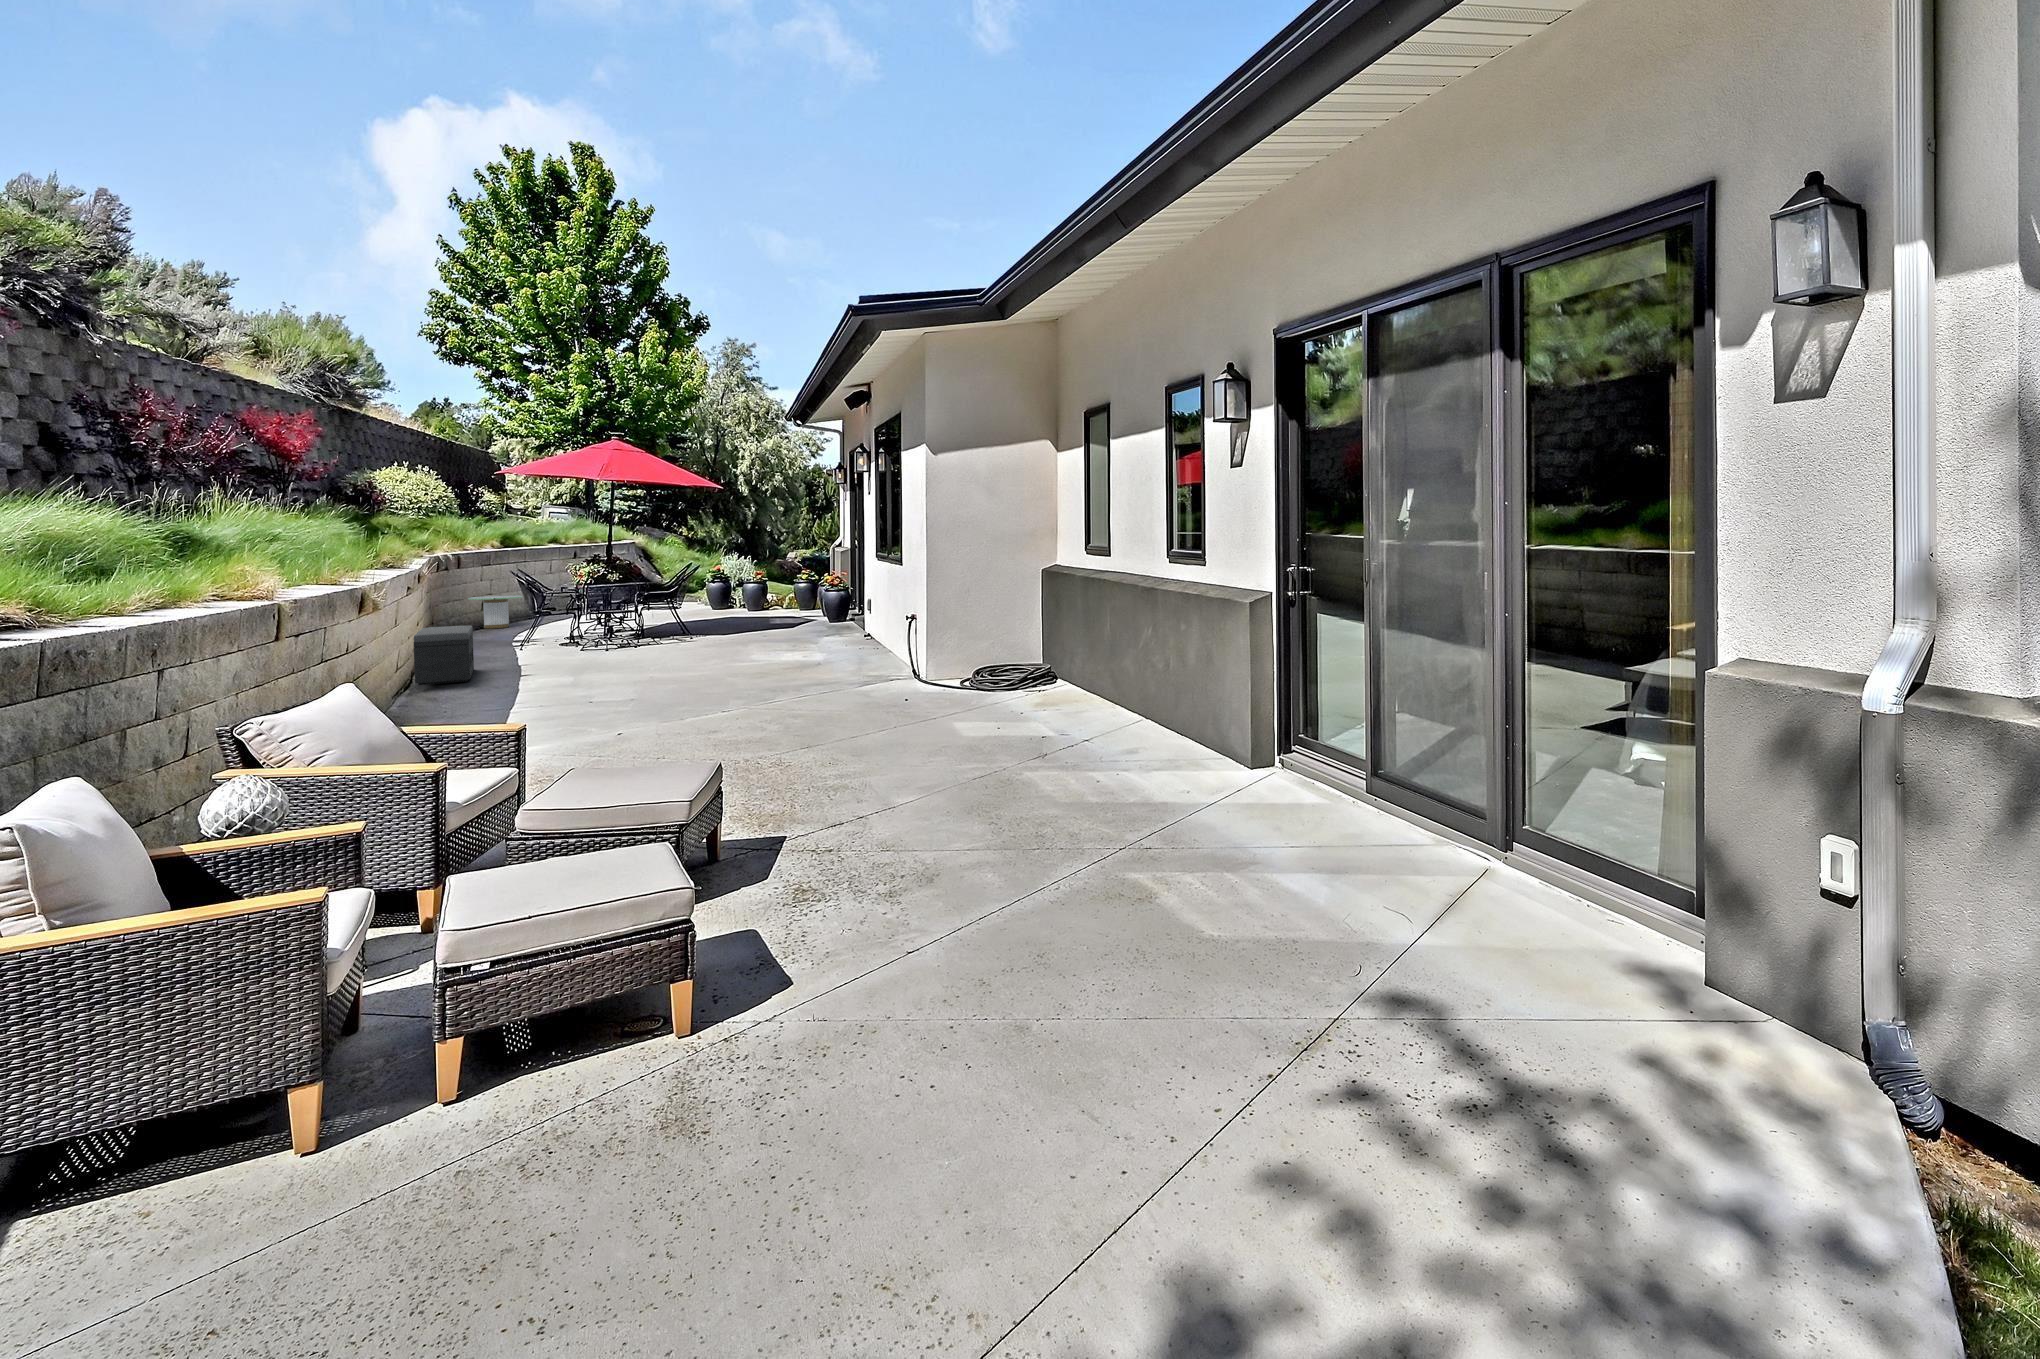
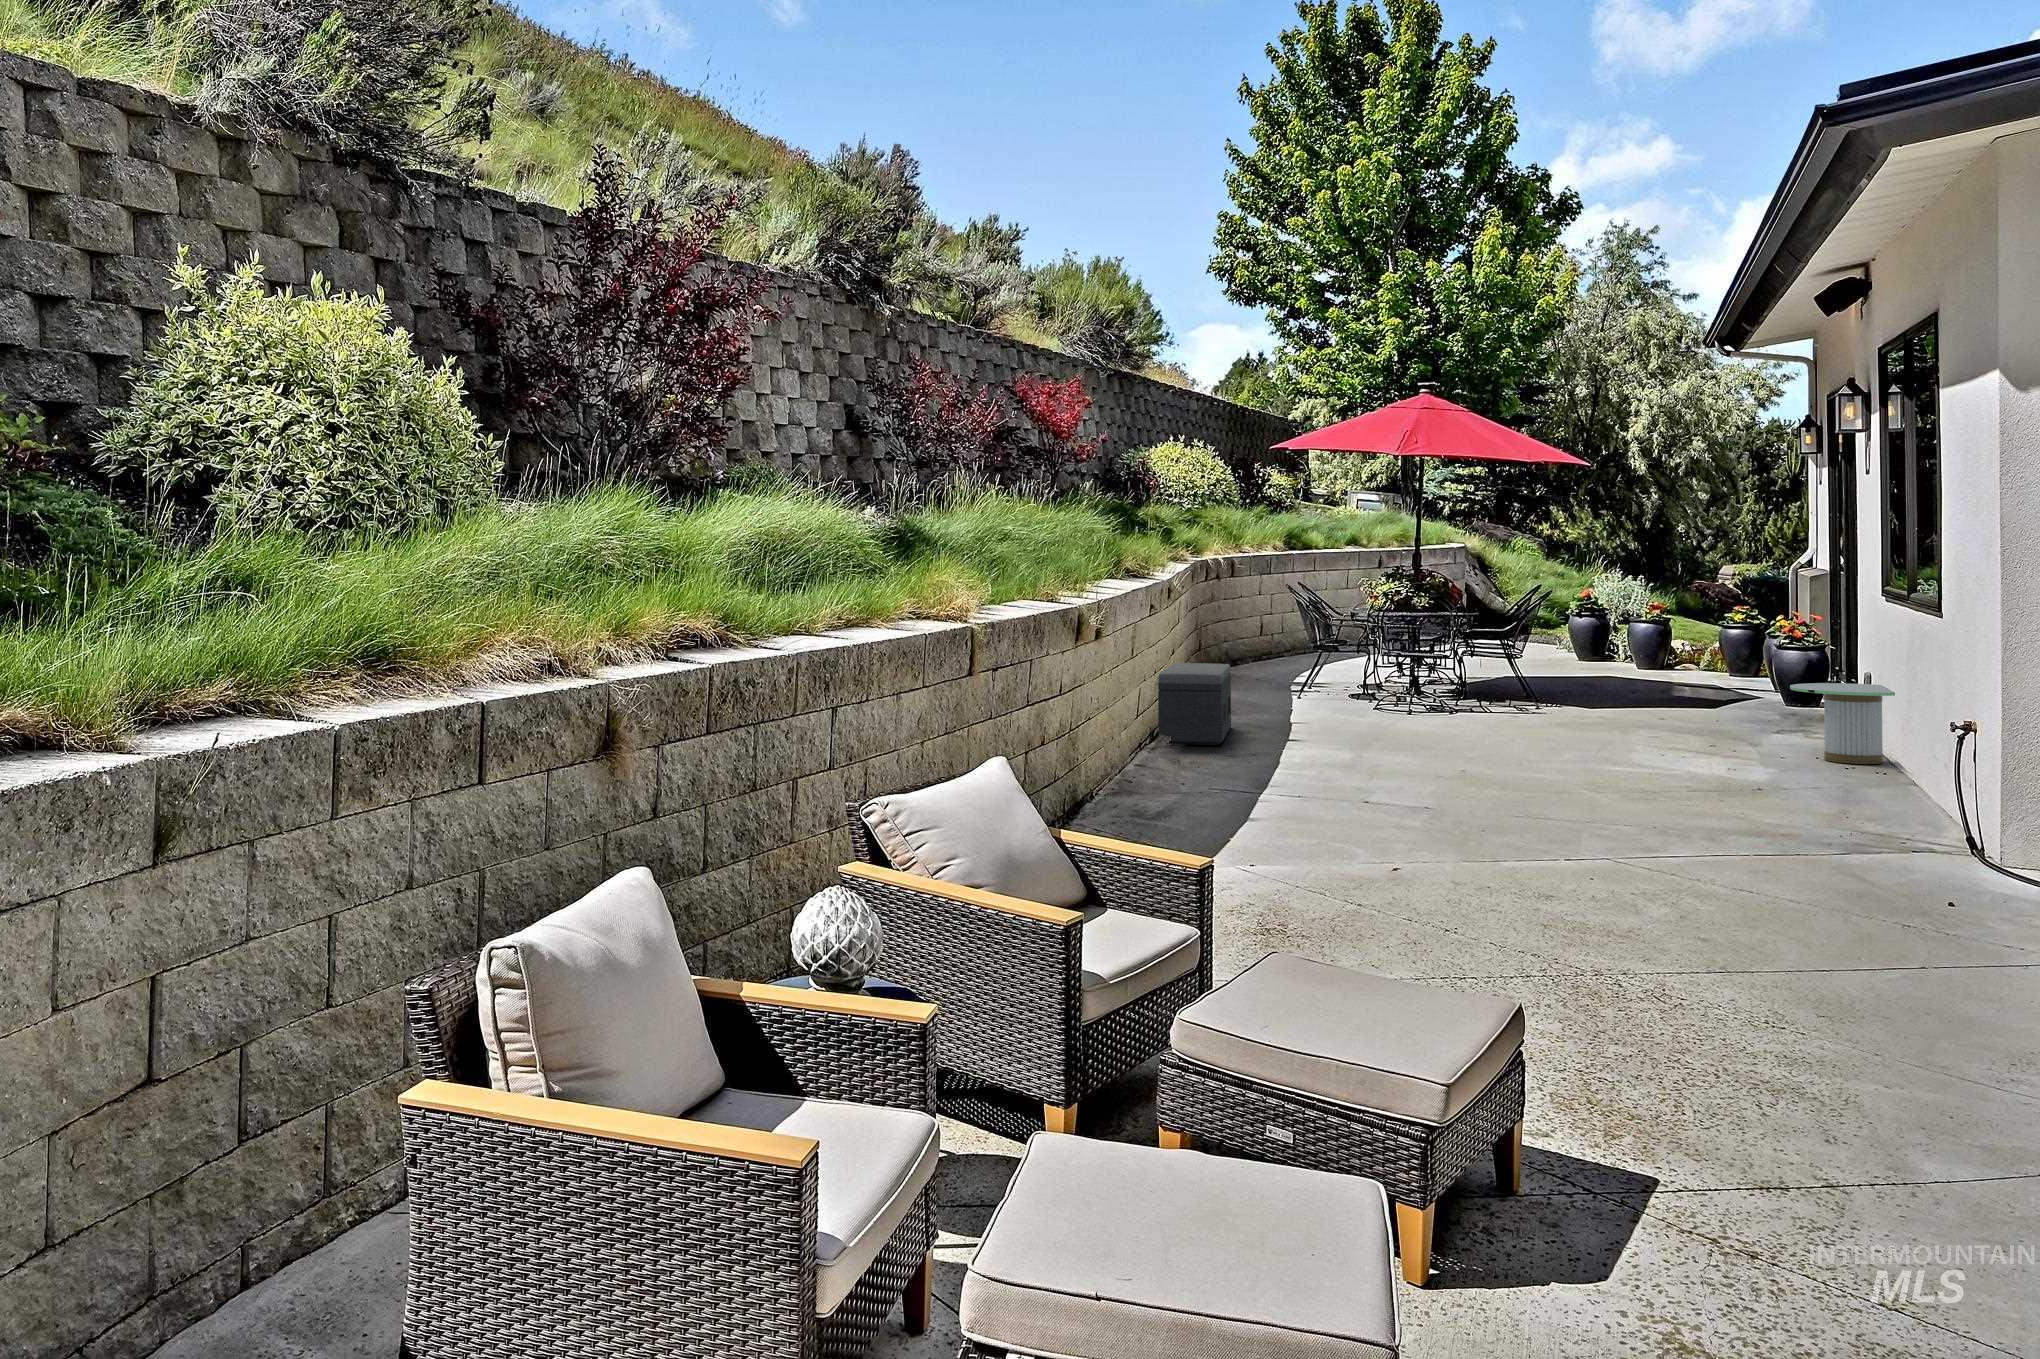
side table: present [468,595,523,629] -> present [1790,683,1895,764]

